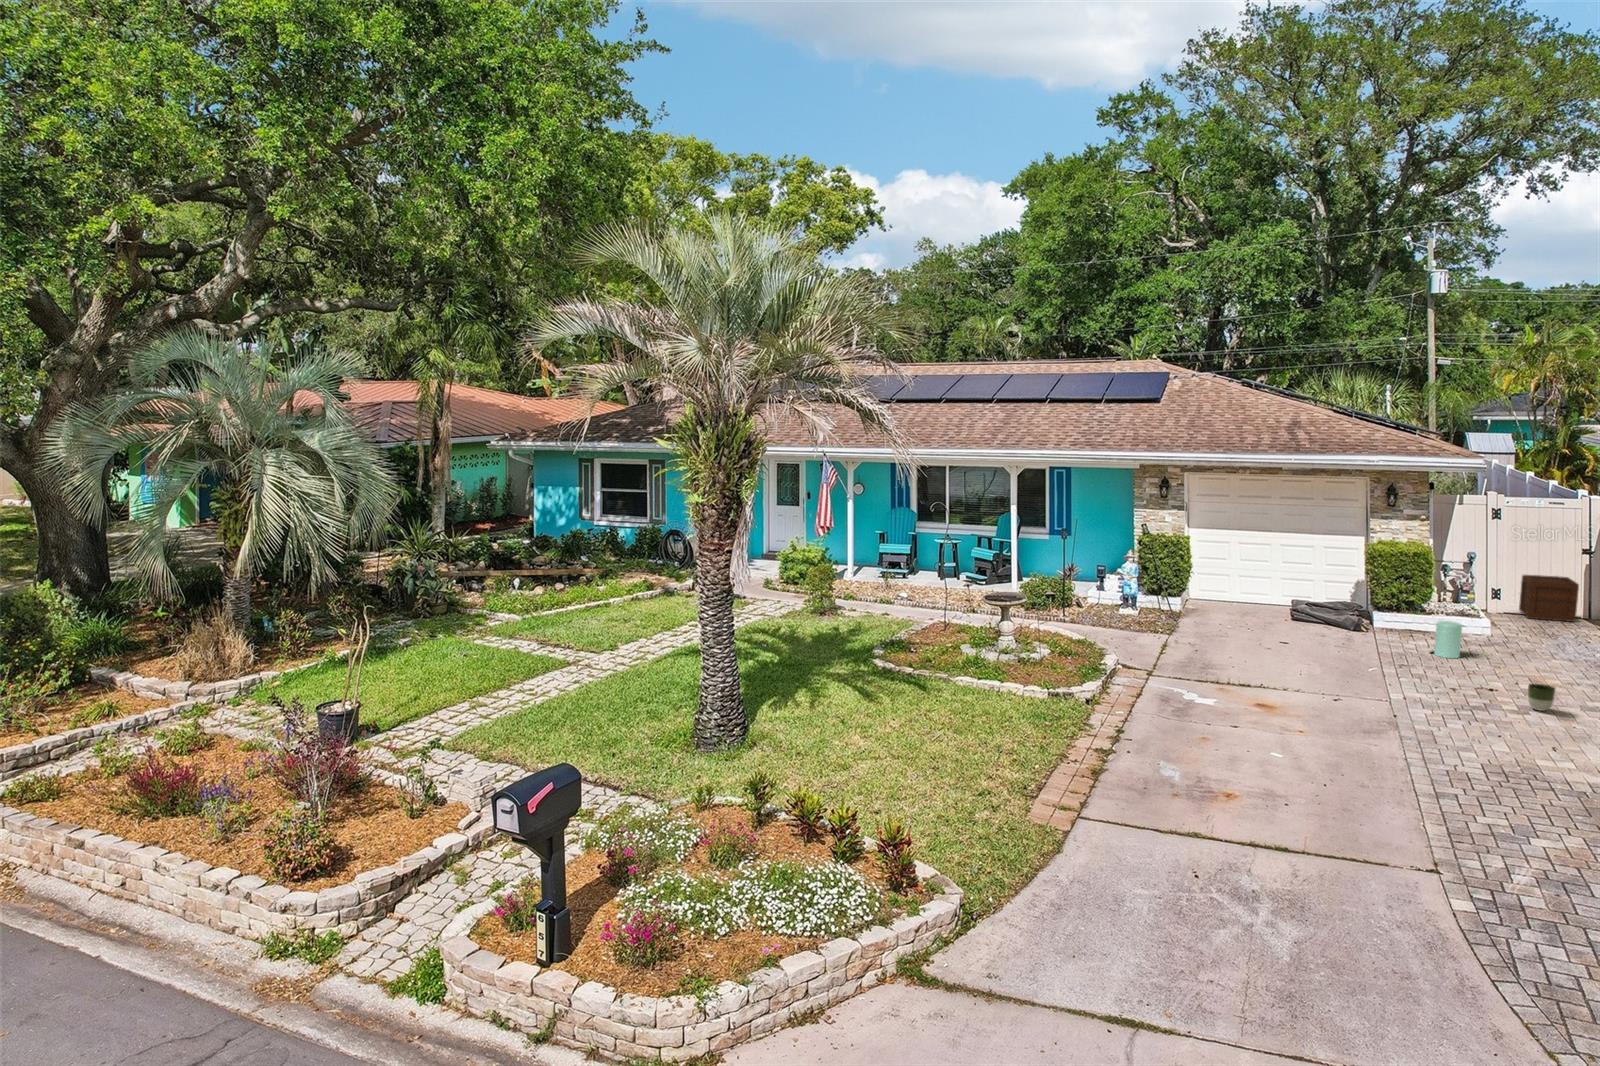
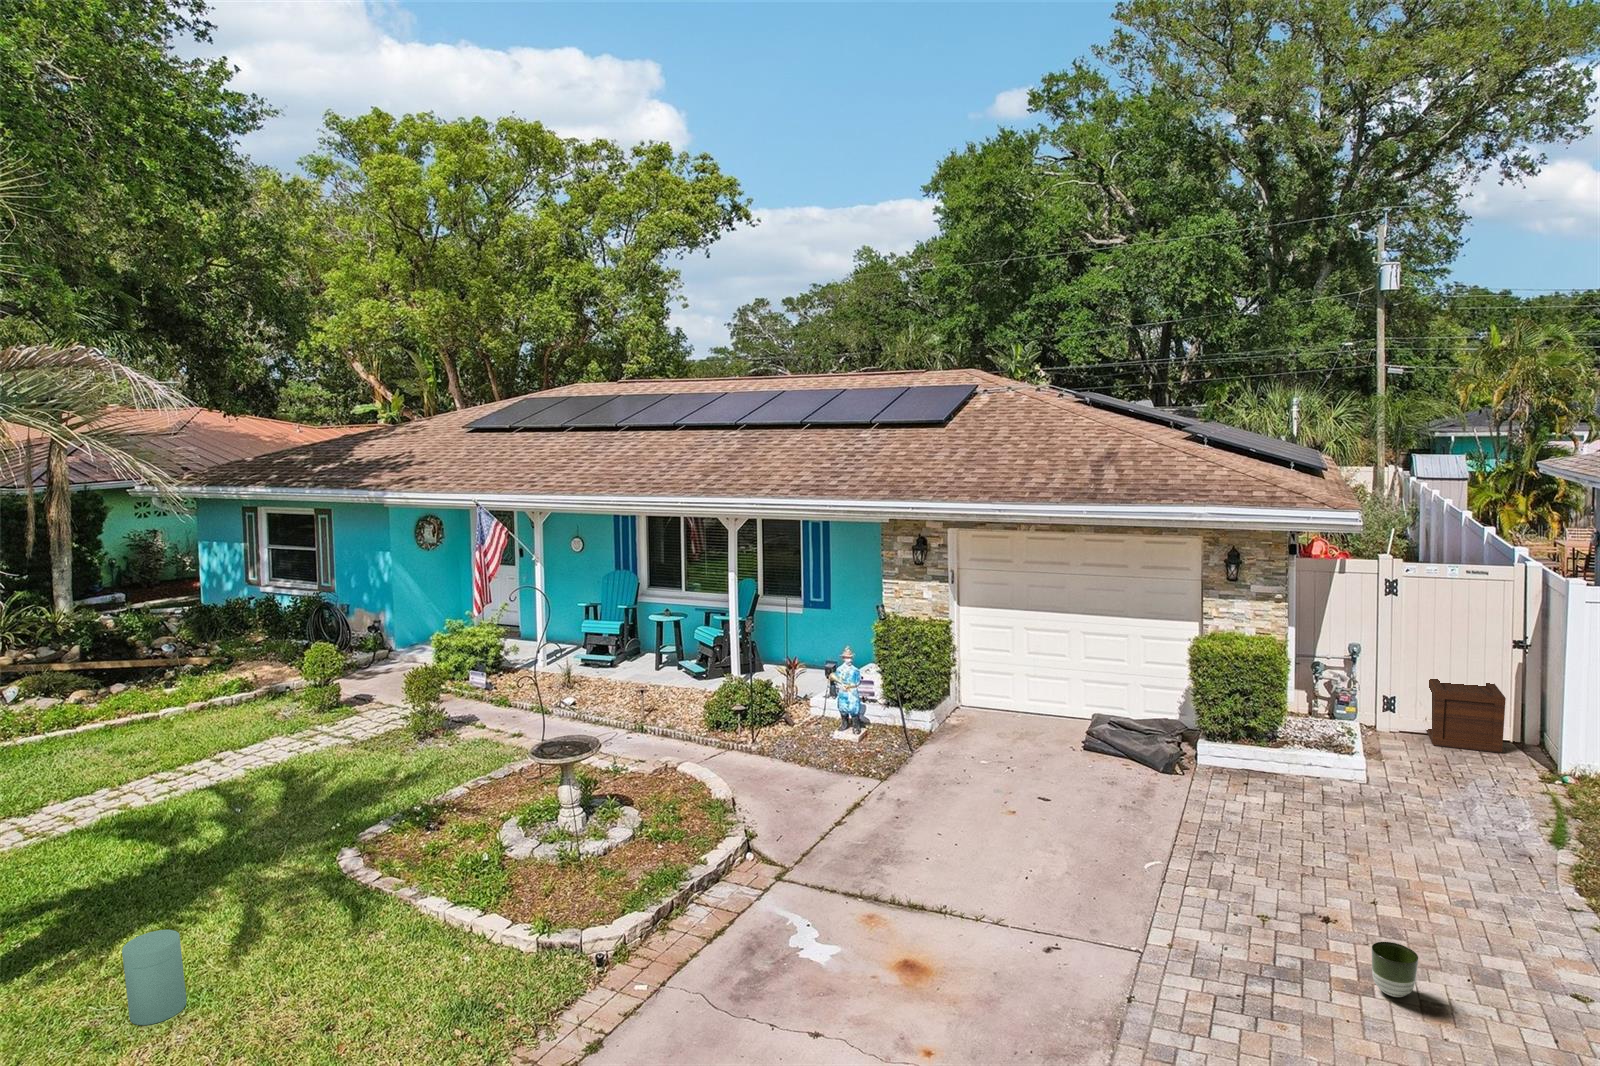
trash can: present [1433,621,1462,658] -> present [122,930,186,1025]

